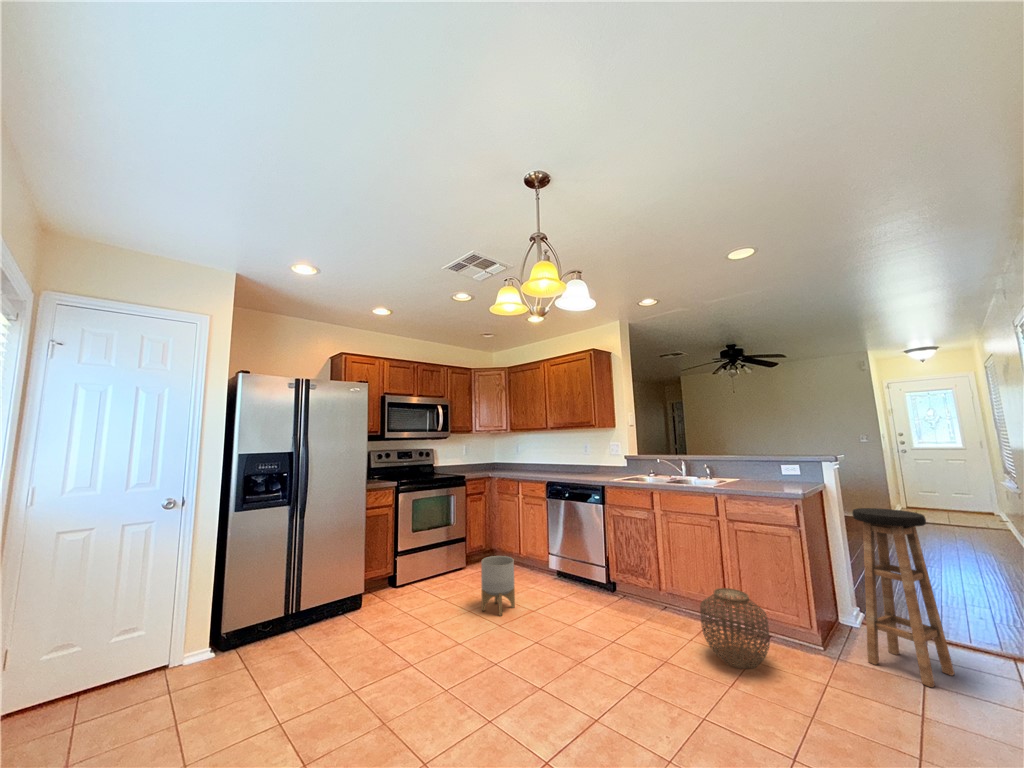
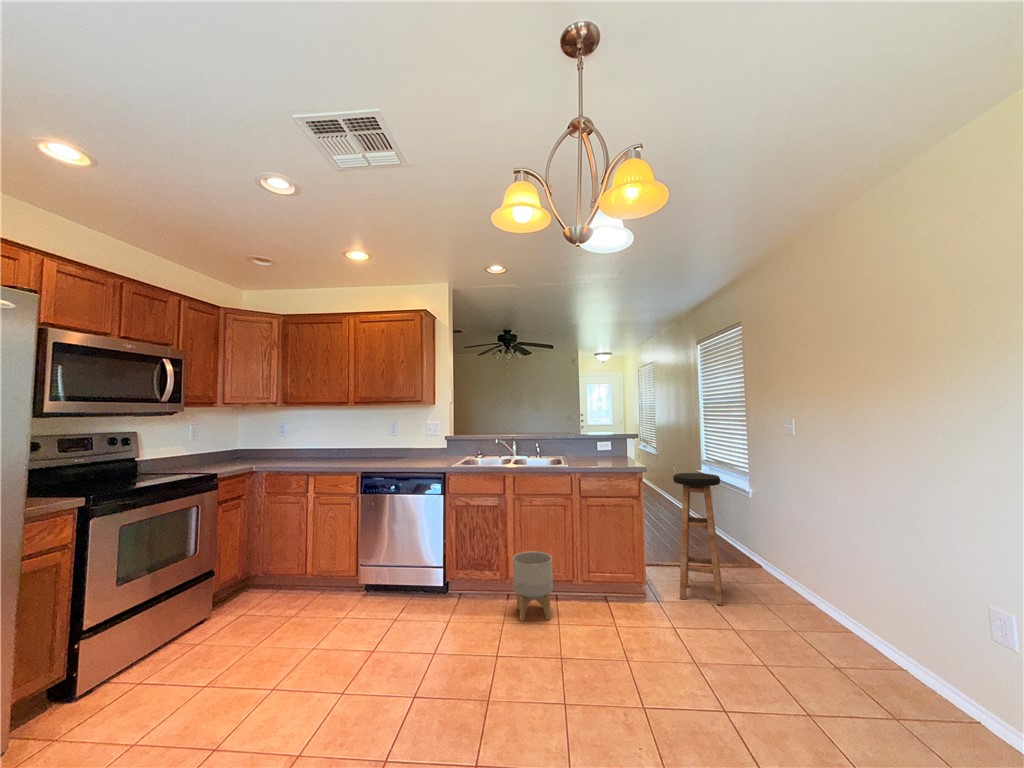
planter: present [481,556,515,616] -> present [513,551,553,621]
woven basket: present [700,588,770,669] -> none [578,563,638,639]

